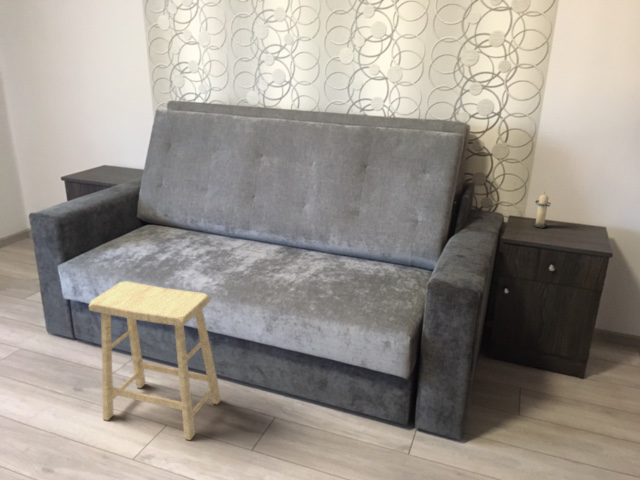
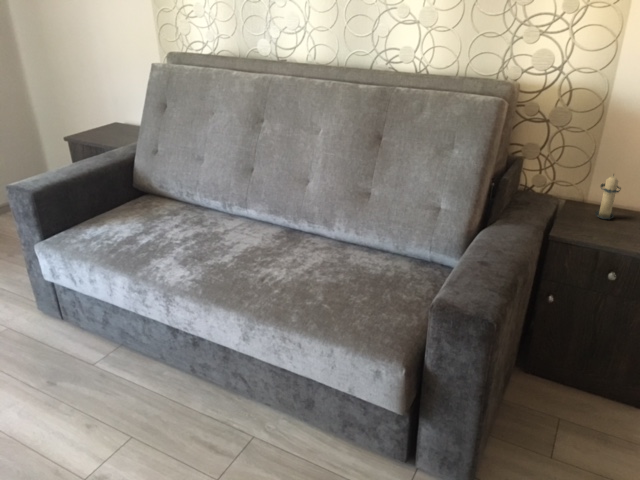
footstool: present [89,282,221,440] -> none [37,273,199,459]

